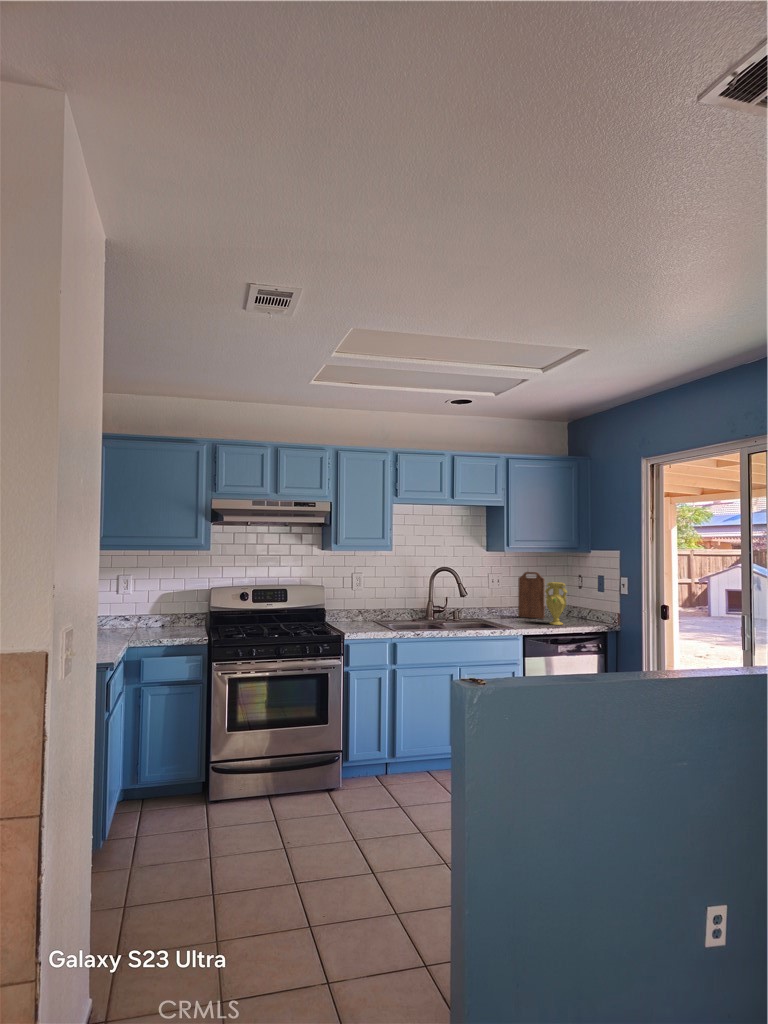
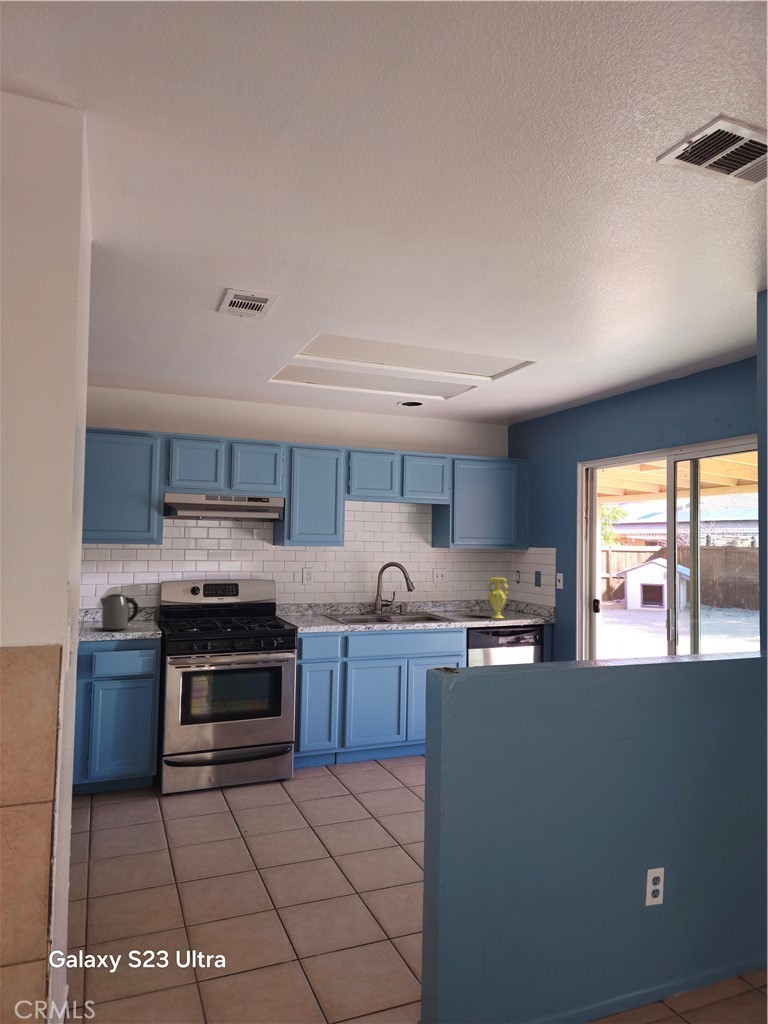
cutting board: present [518,572,545,619] -> none [461,568,486,613]
kettle: none [147,600,186,637] -> present [100,594,139,631]

